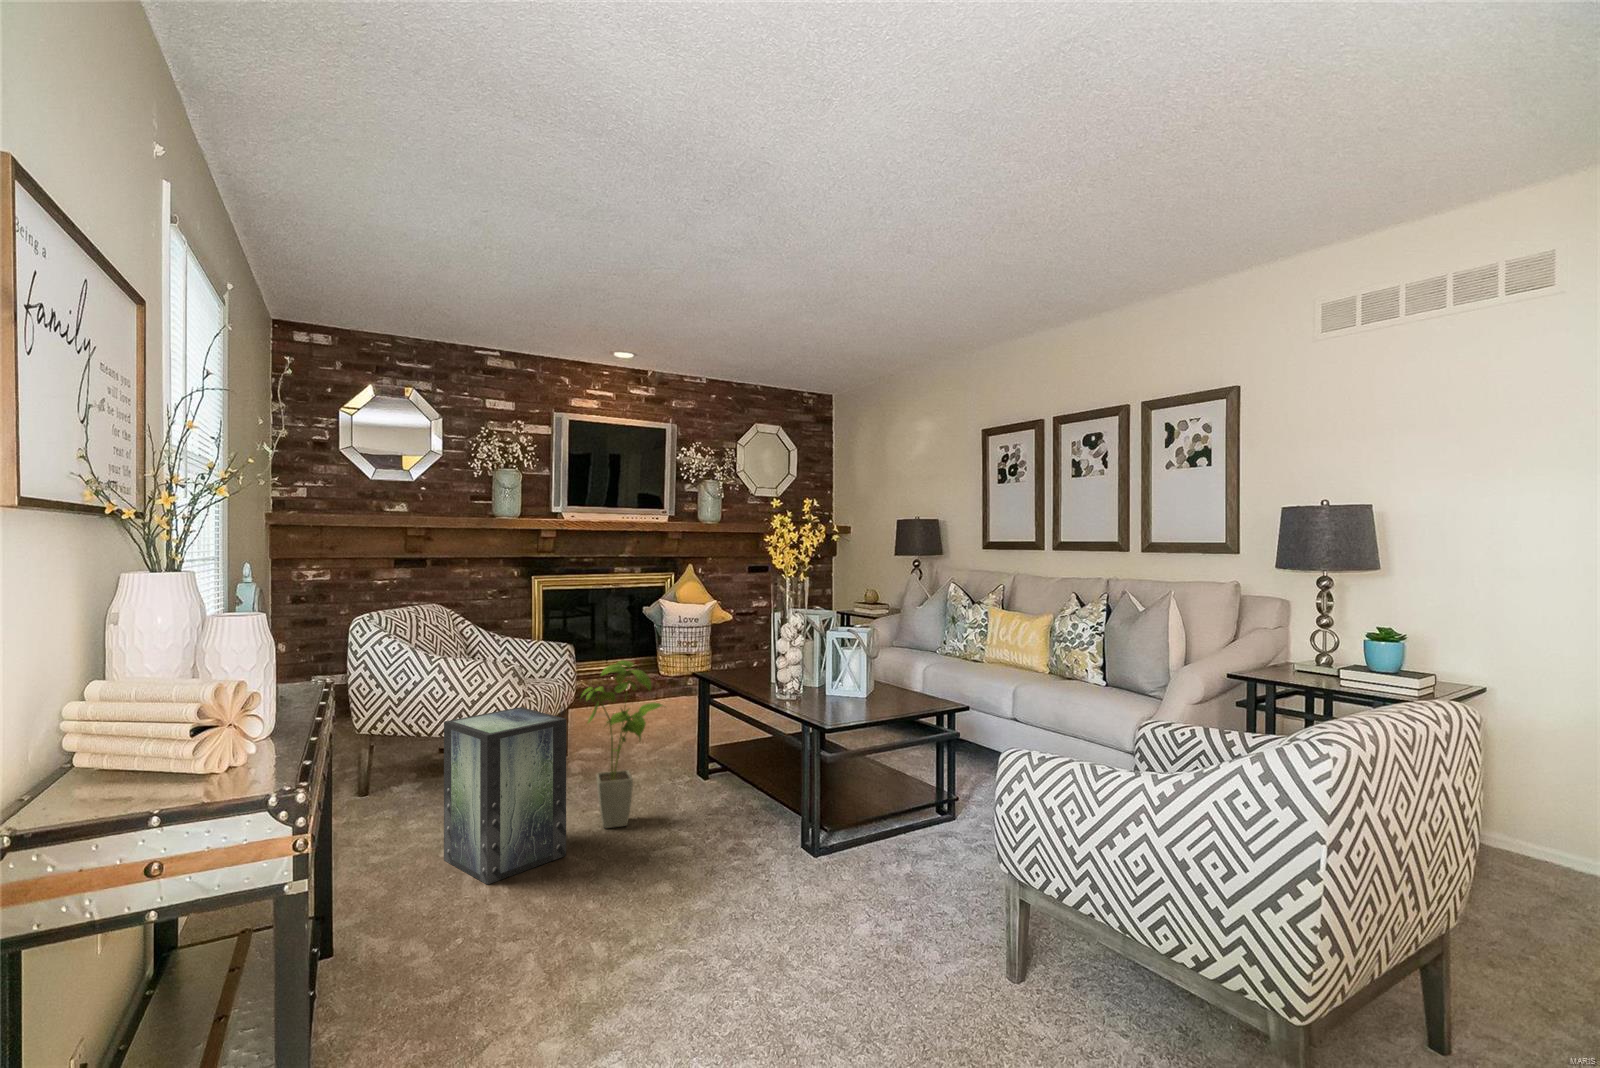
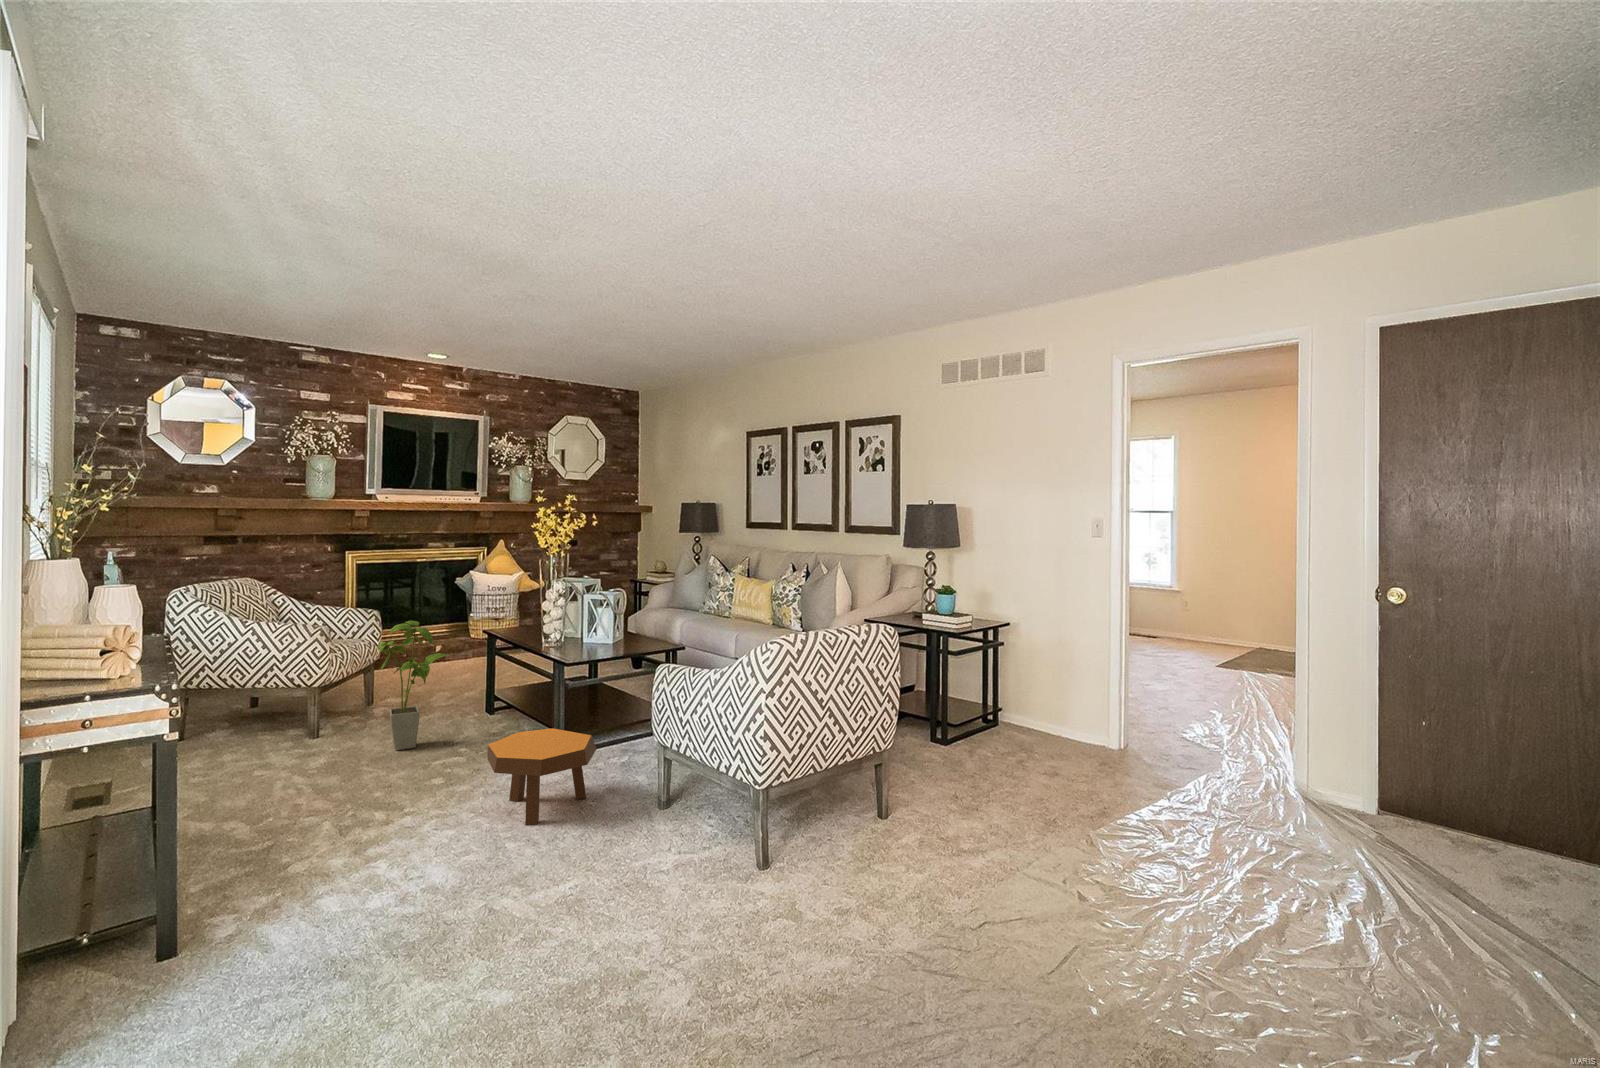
storage box: present [444,707,566,885] -> none [254,658,360,789]
footstool: none [746,820,895,979] -> present [487,728,596,825]

